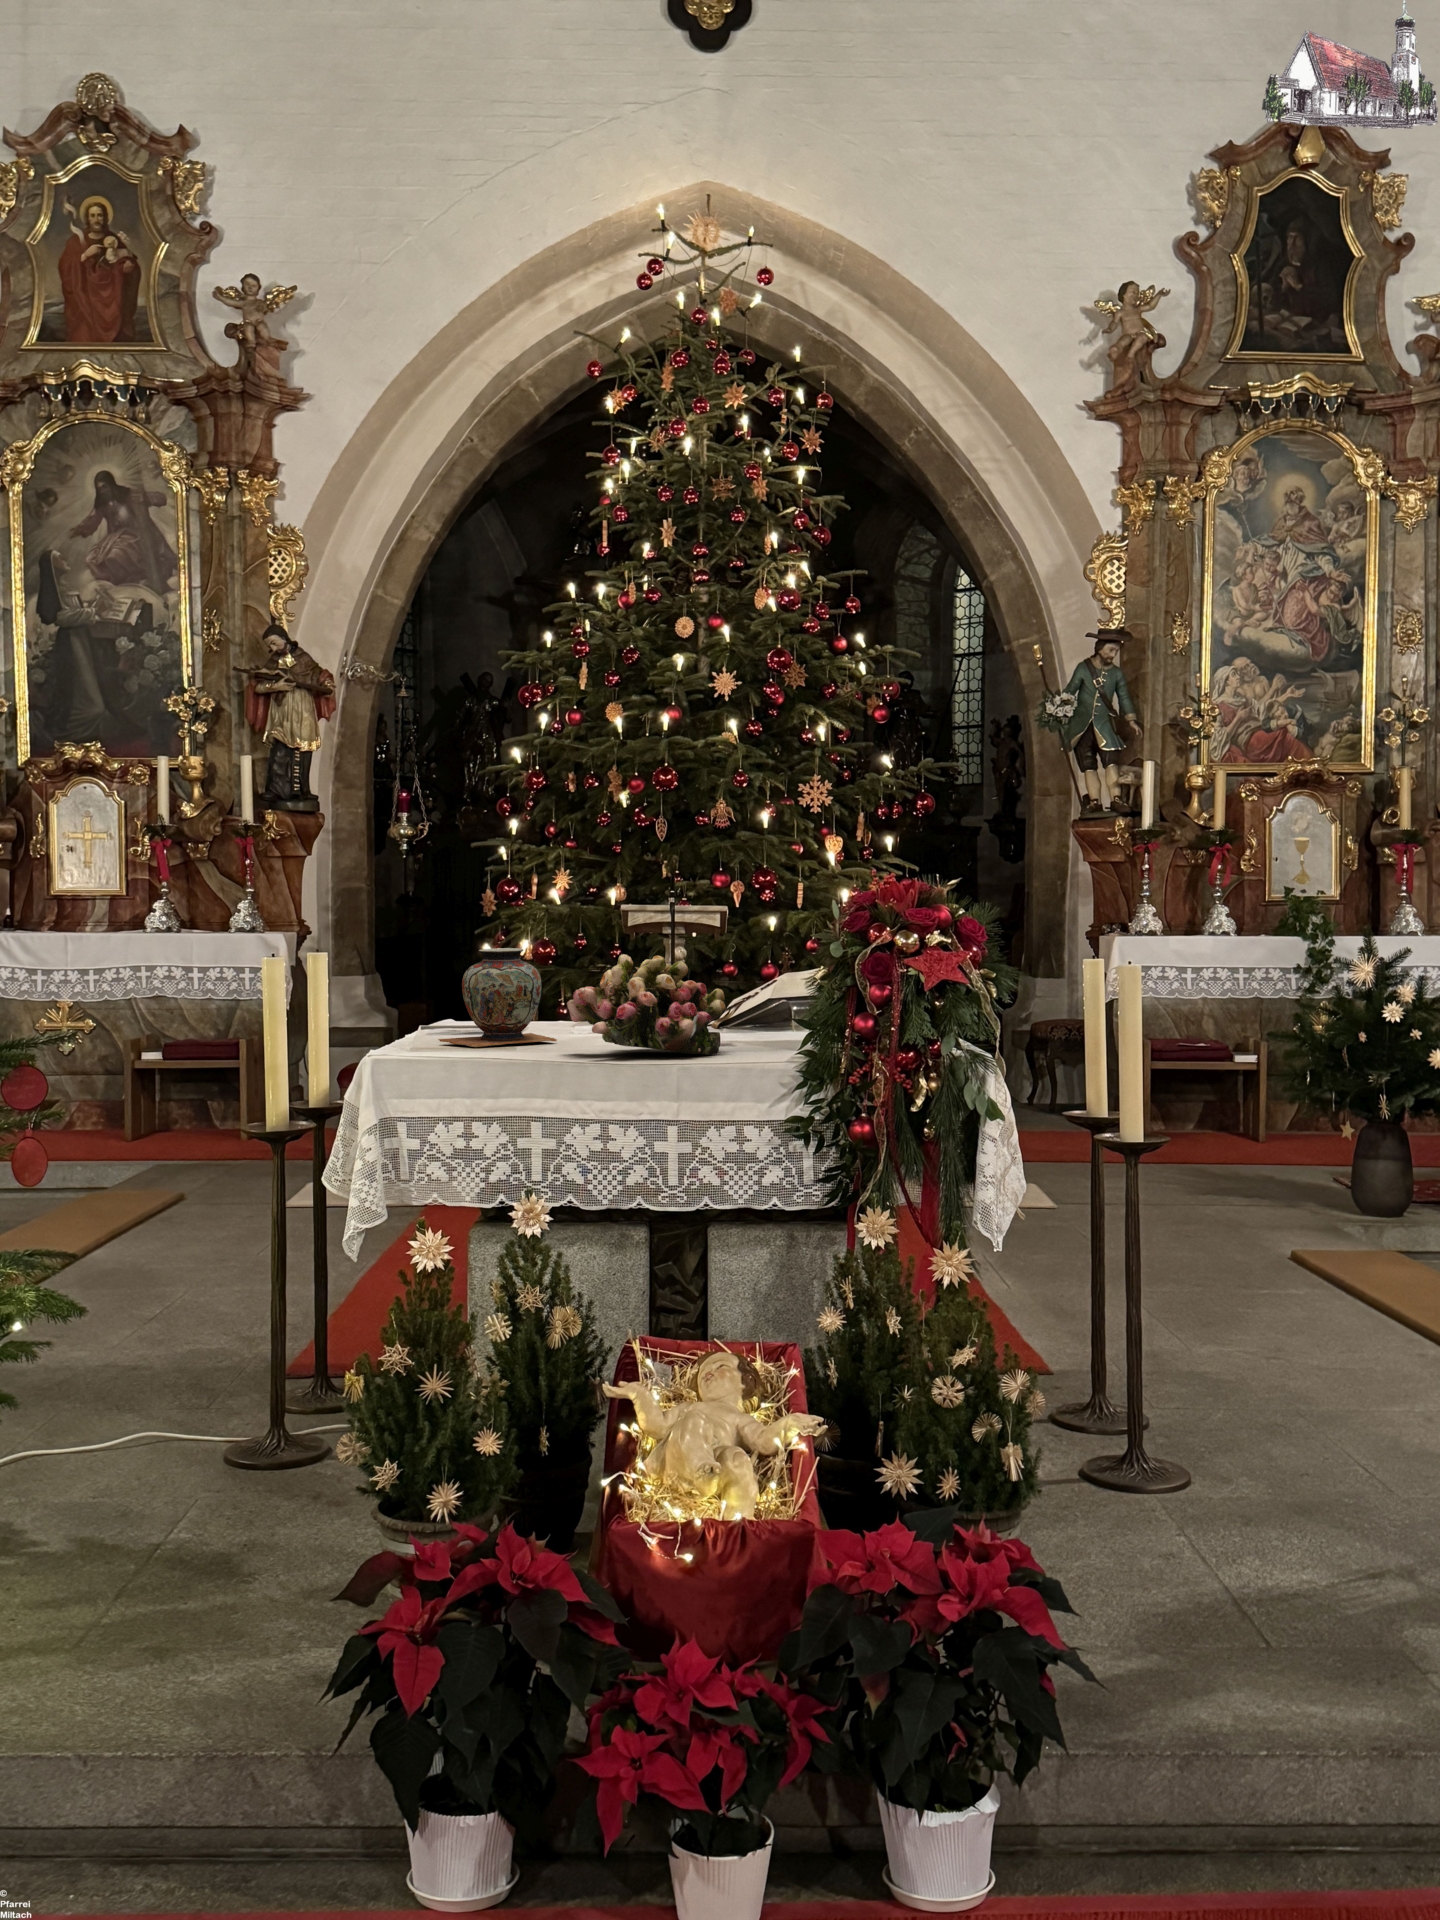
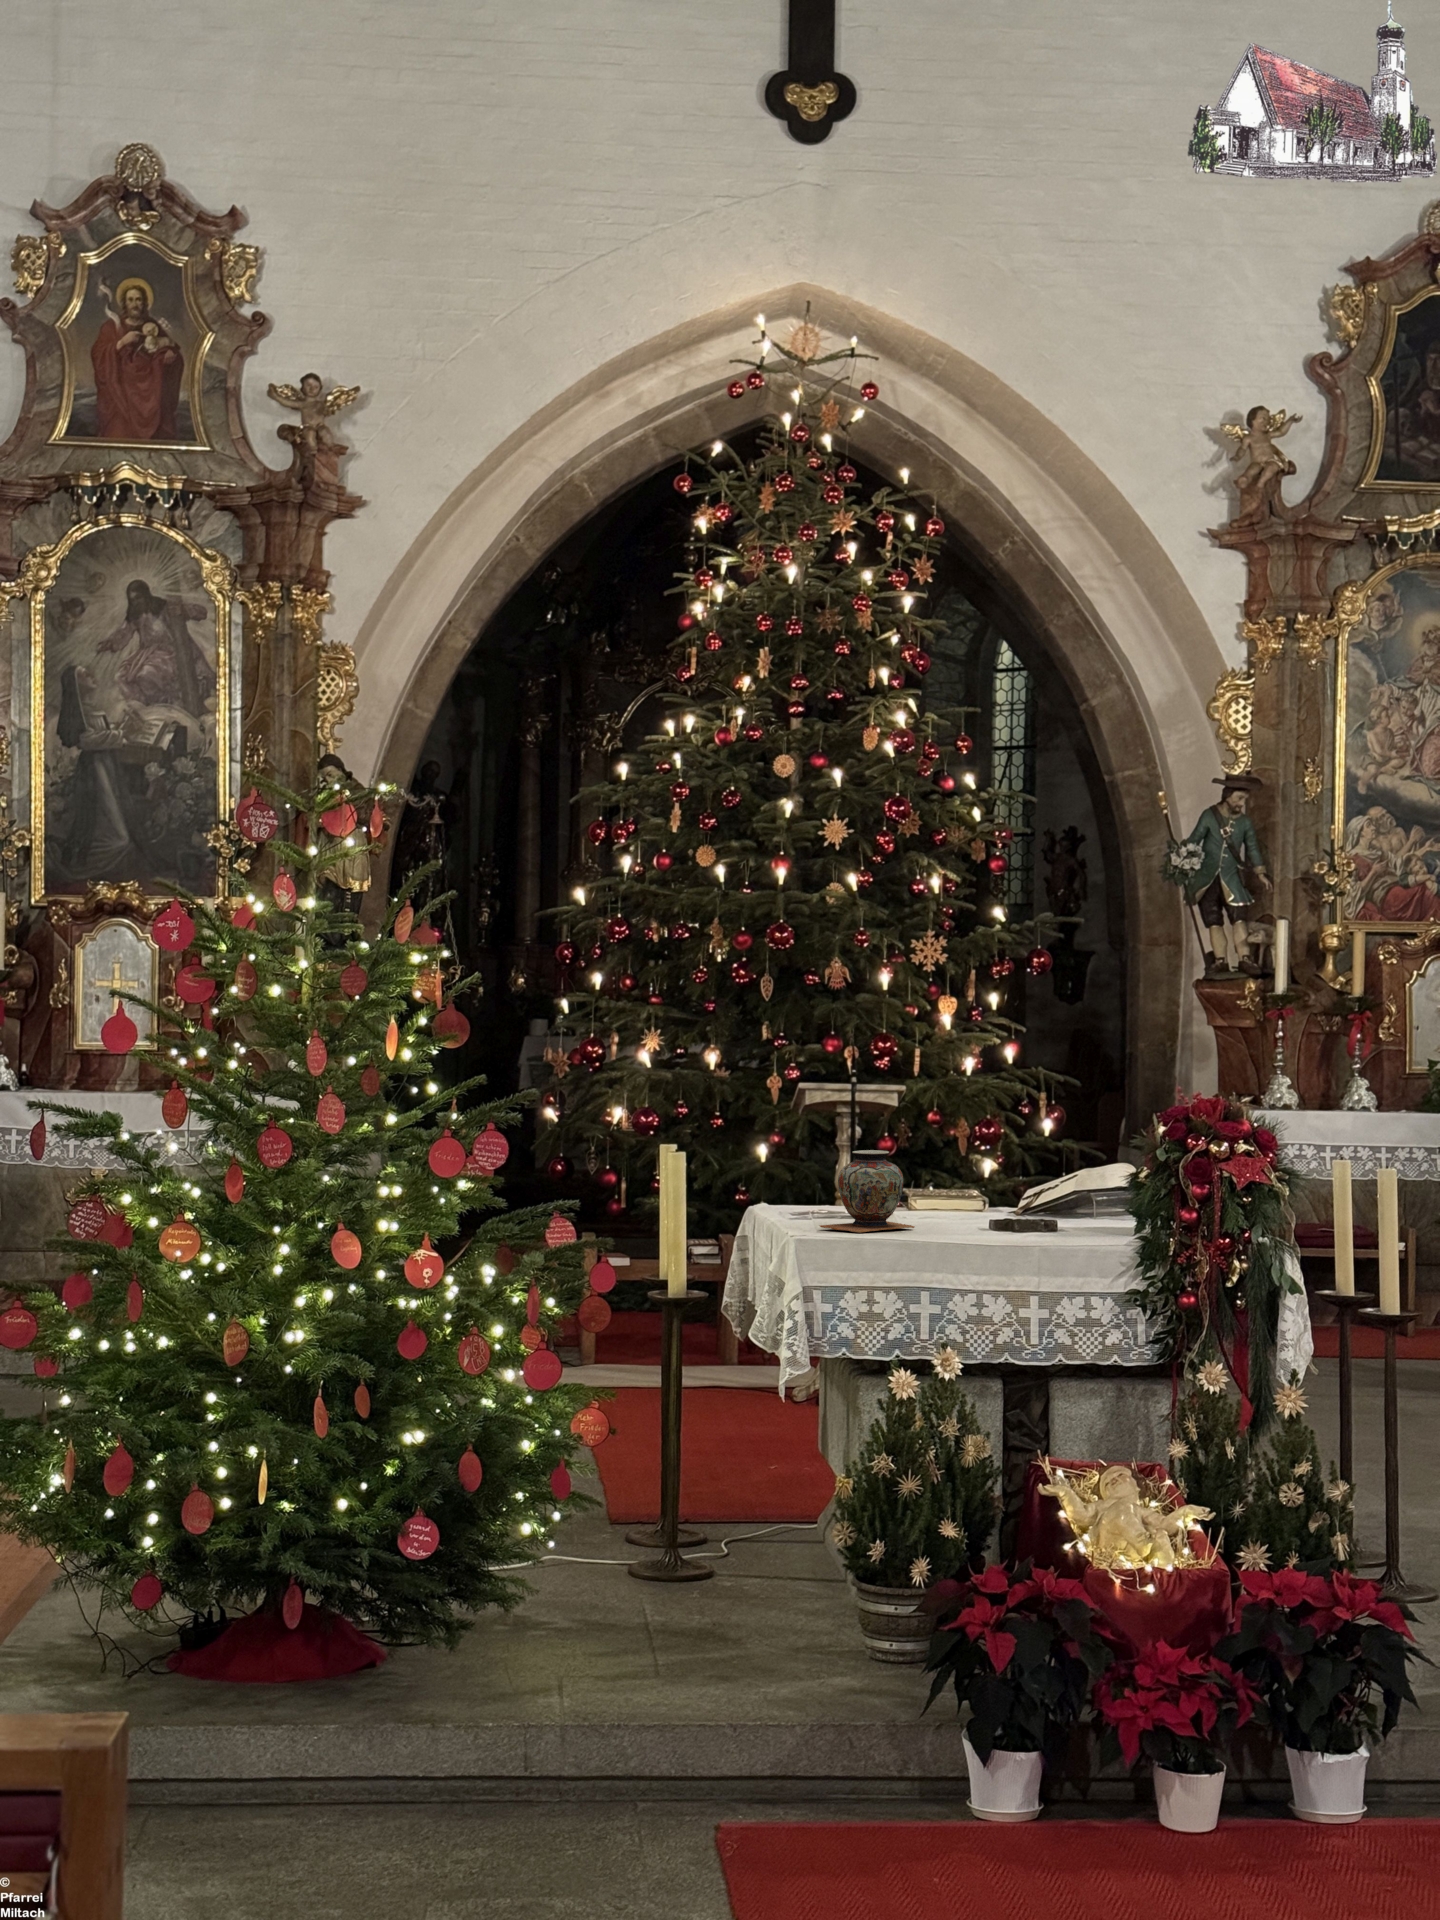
flower arrangement: present [567,954,726,1055] -> none [952,1160,1079,1241]

